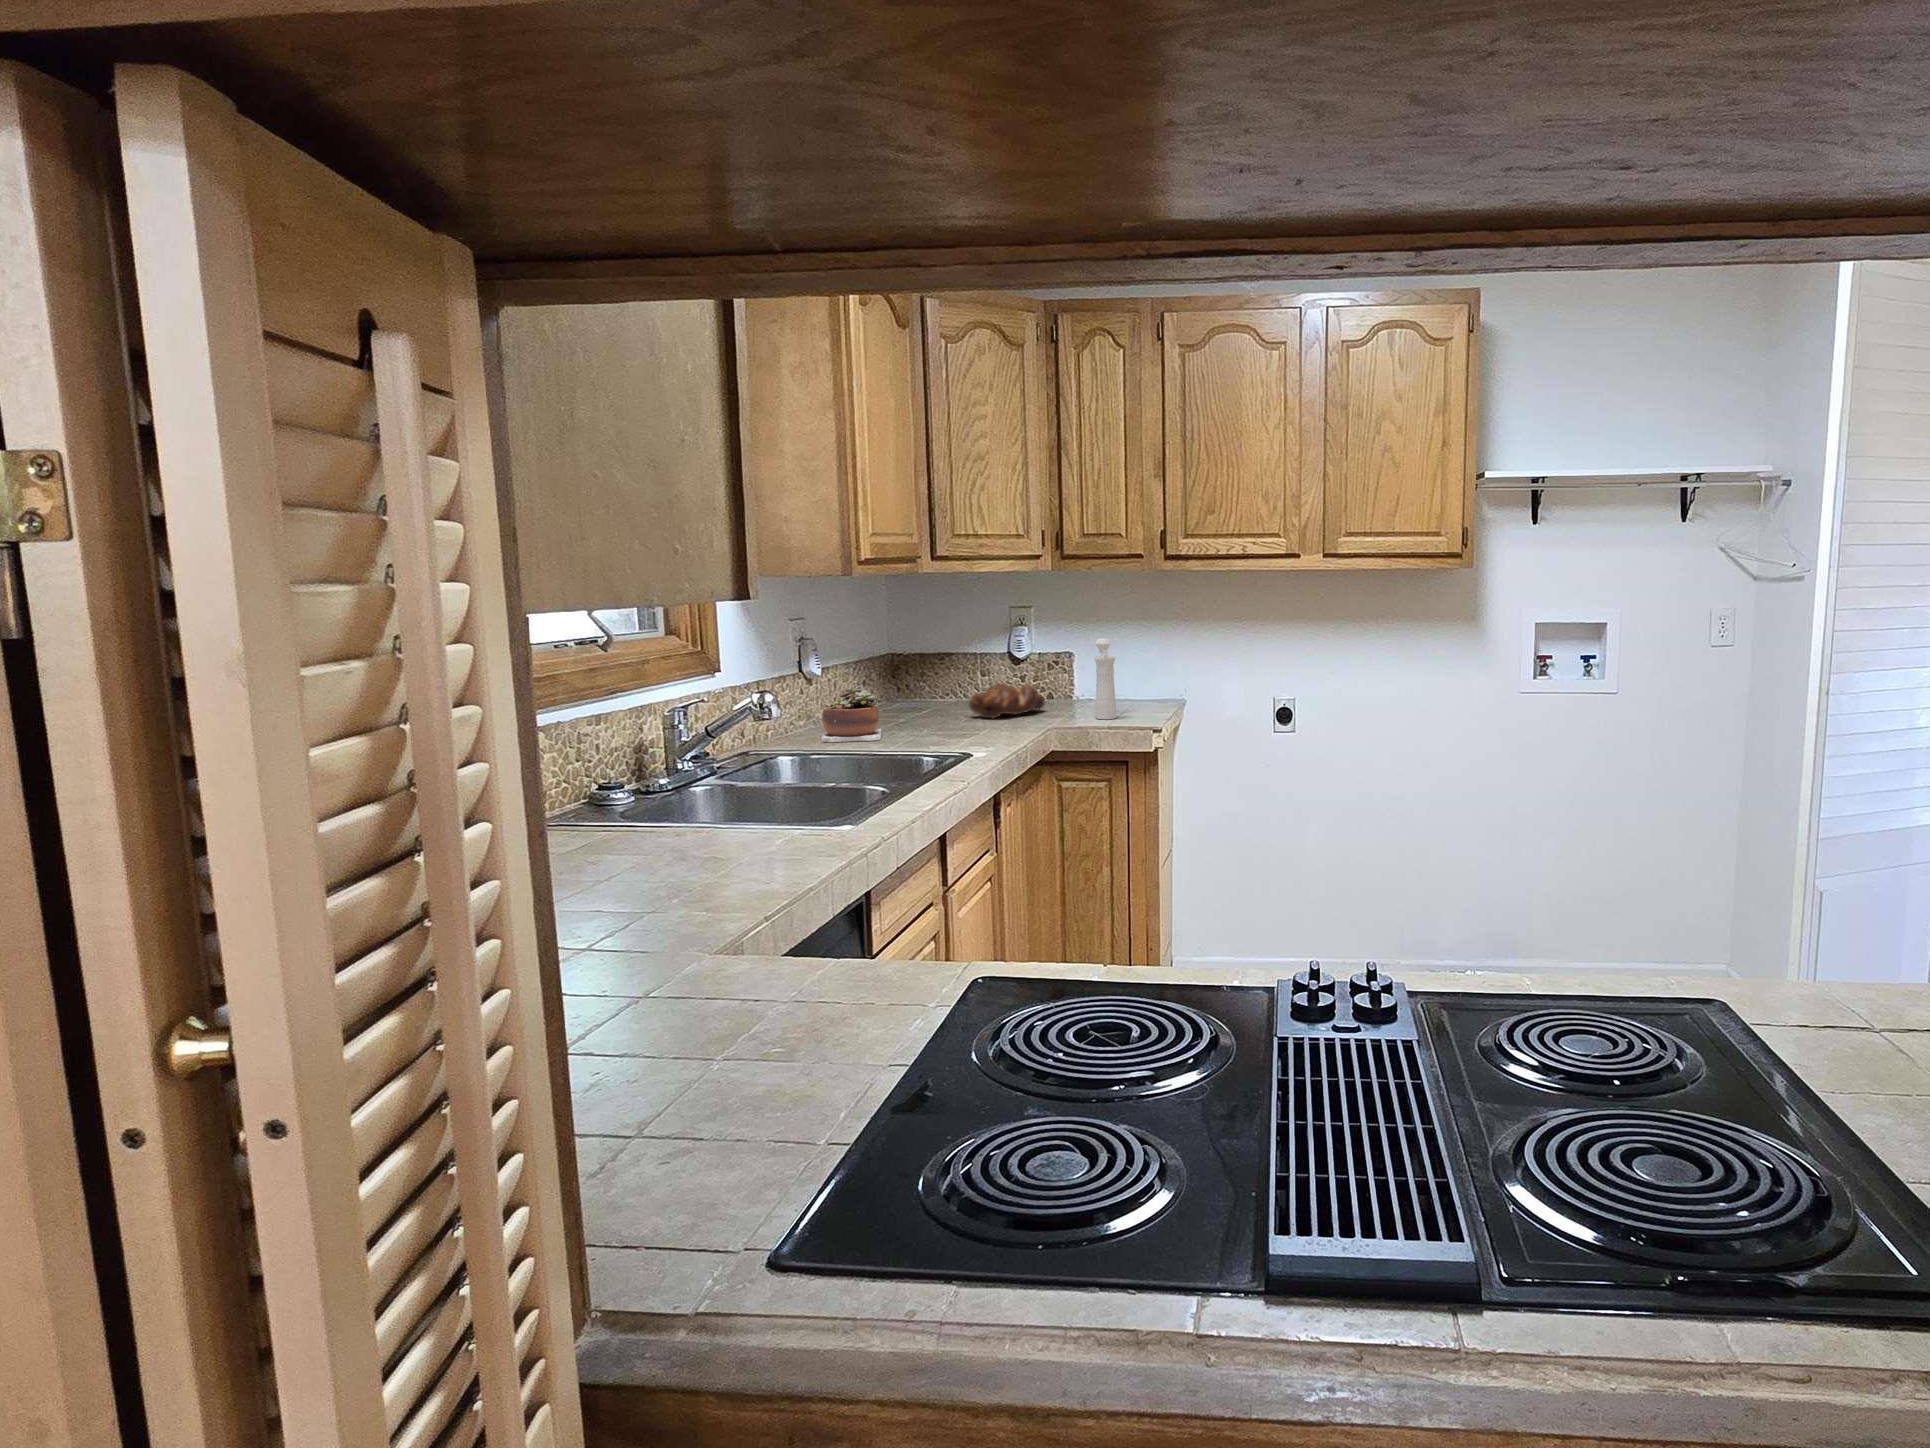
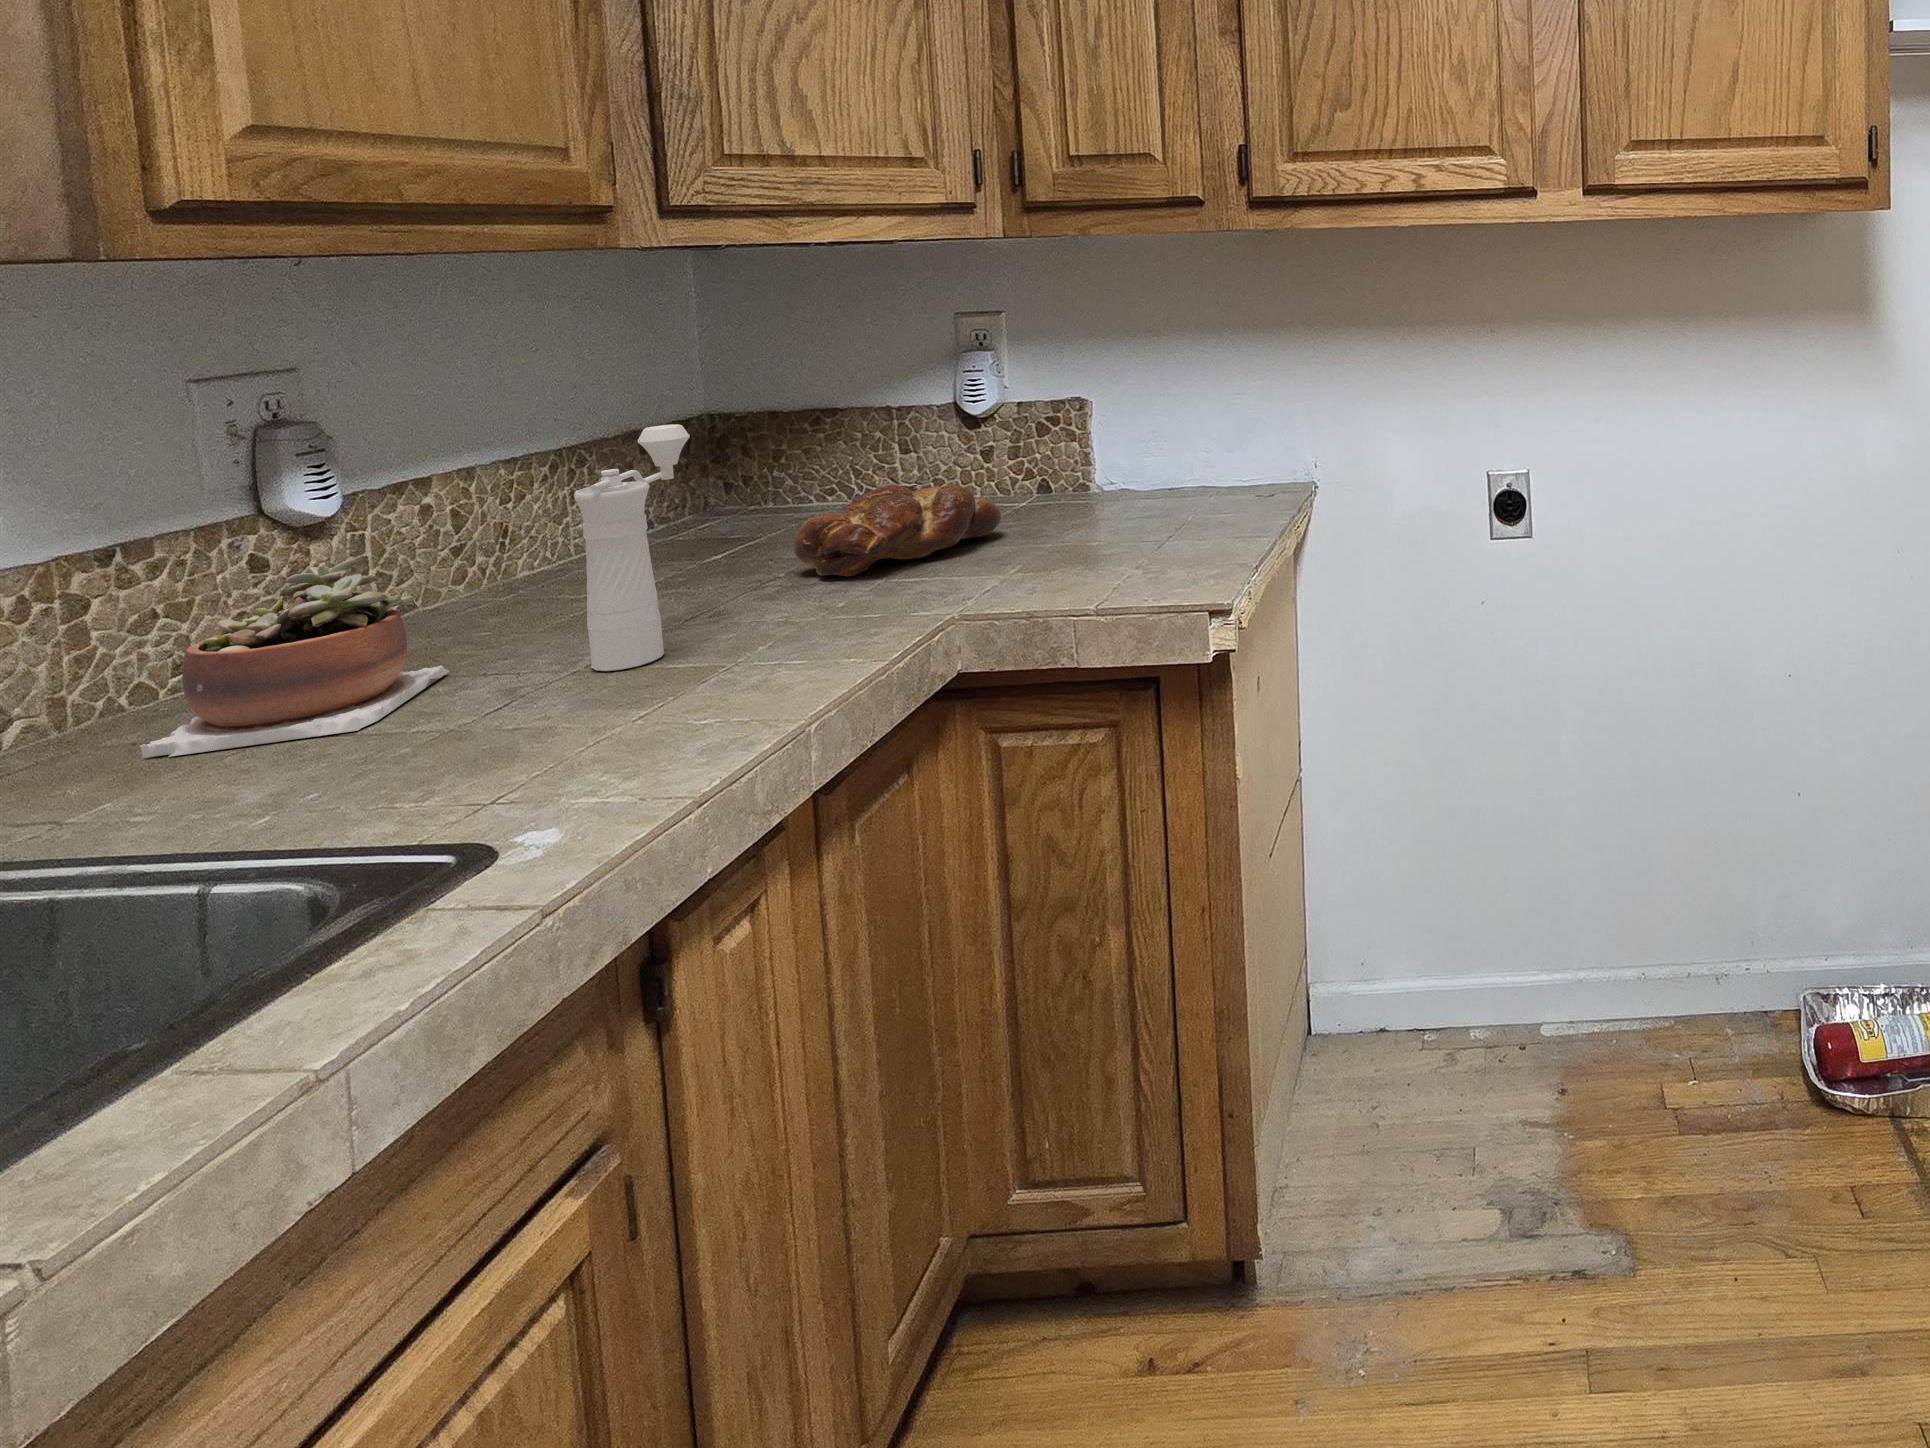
pepper mill: present [1095,639,1116,719] -> present [574,424,690,671]

